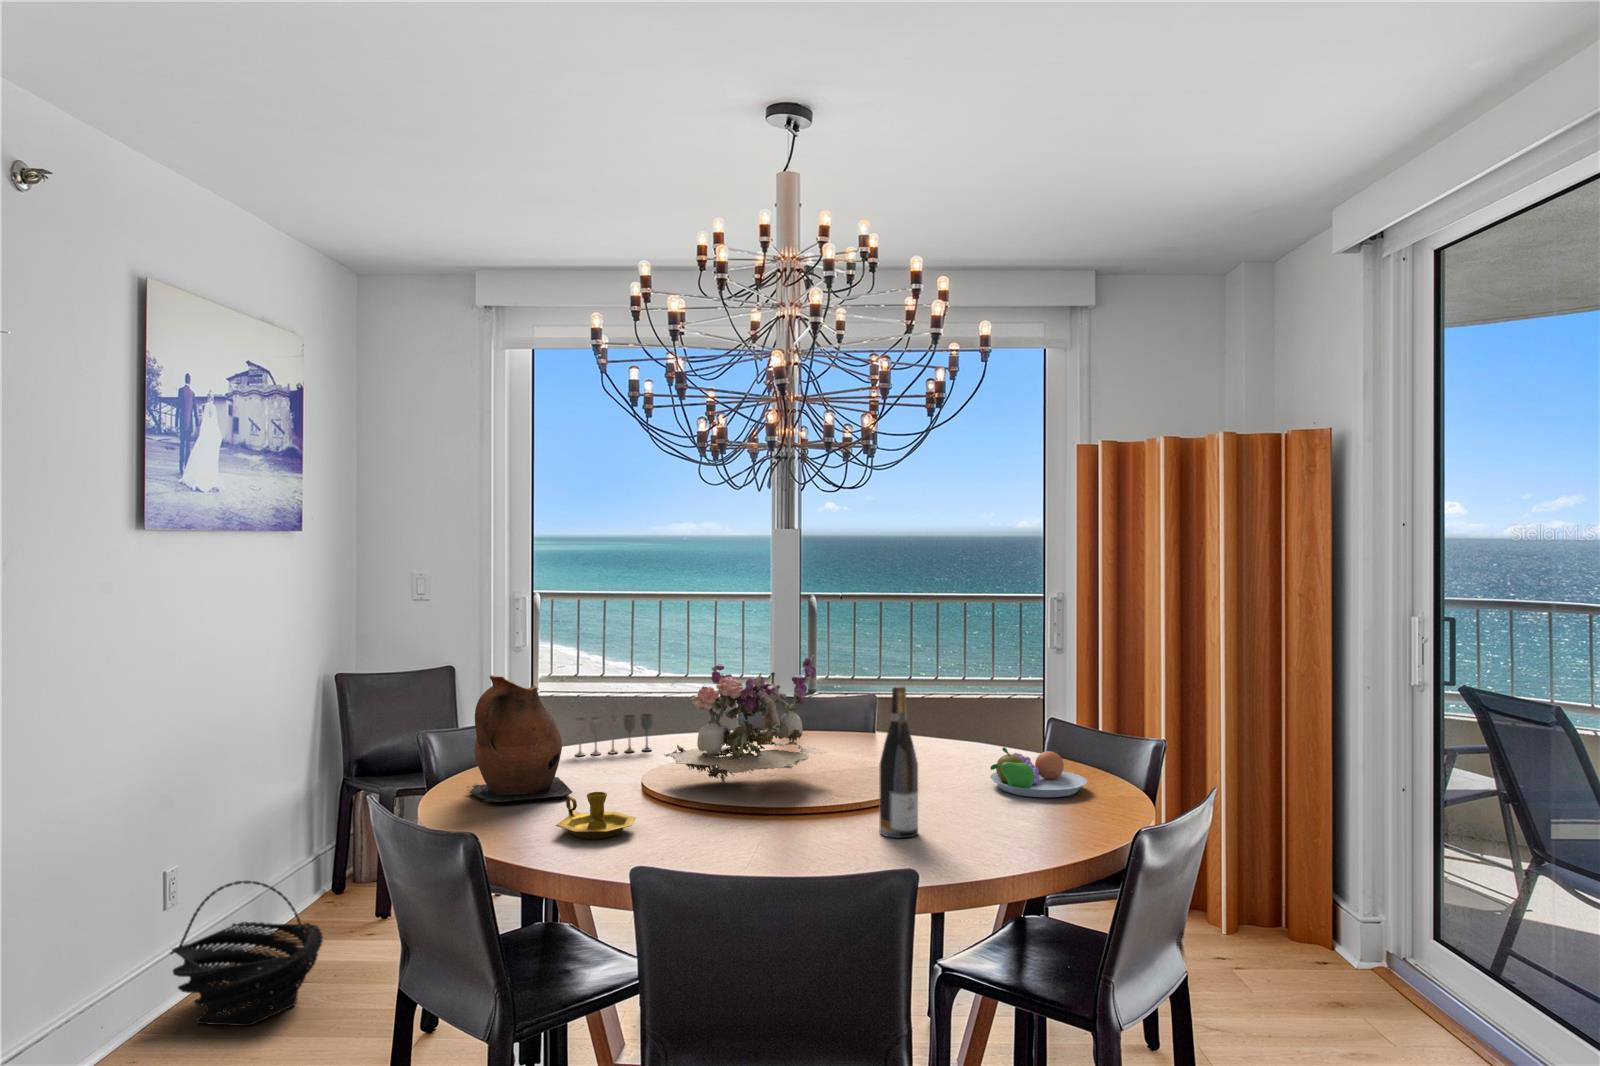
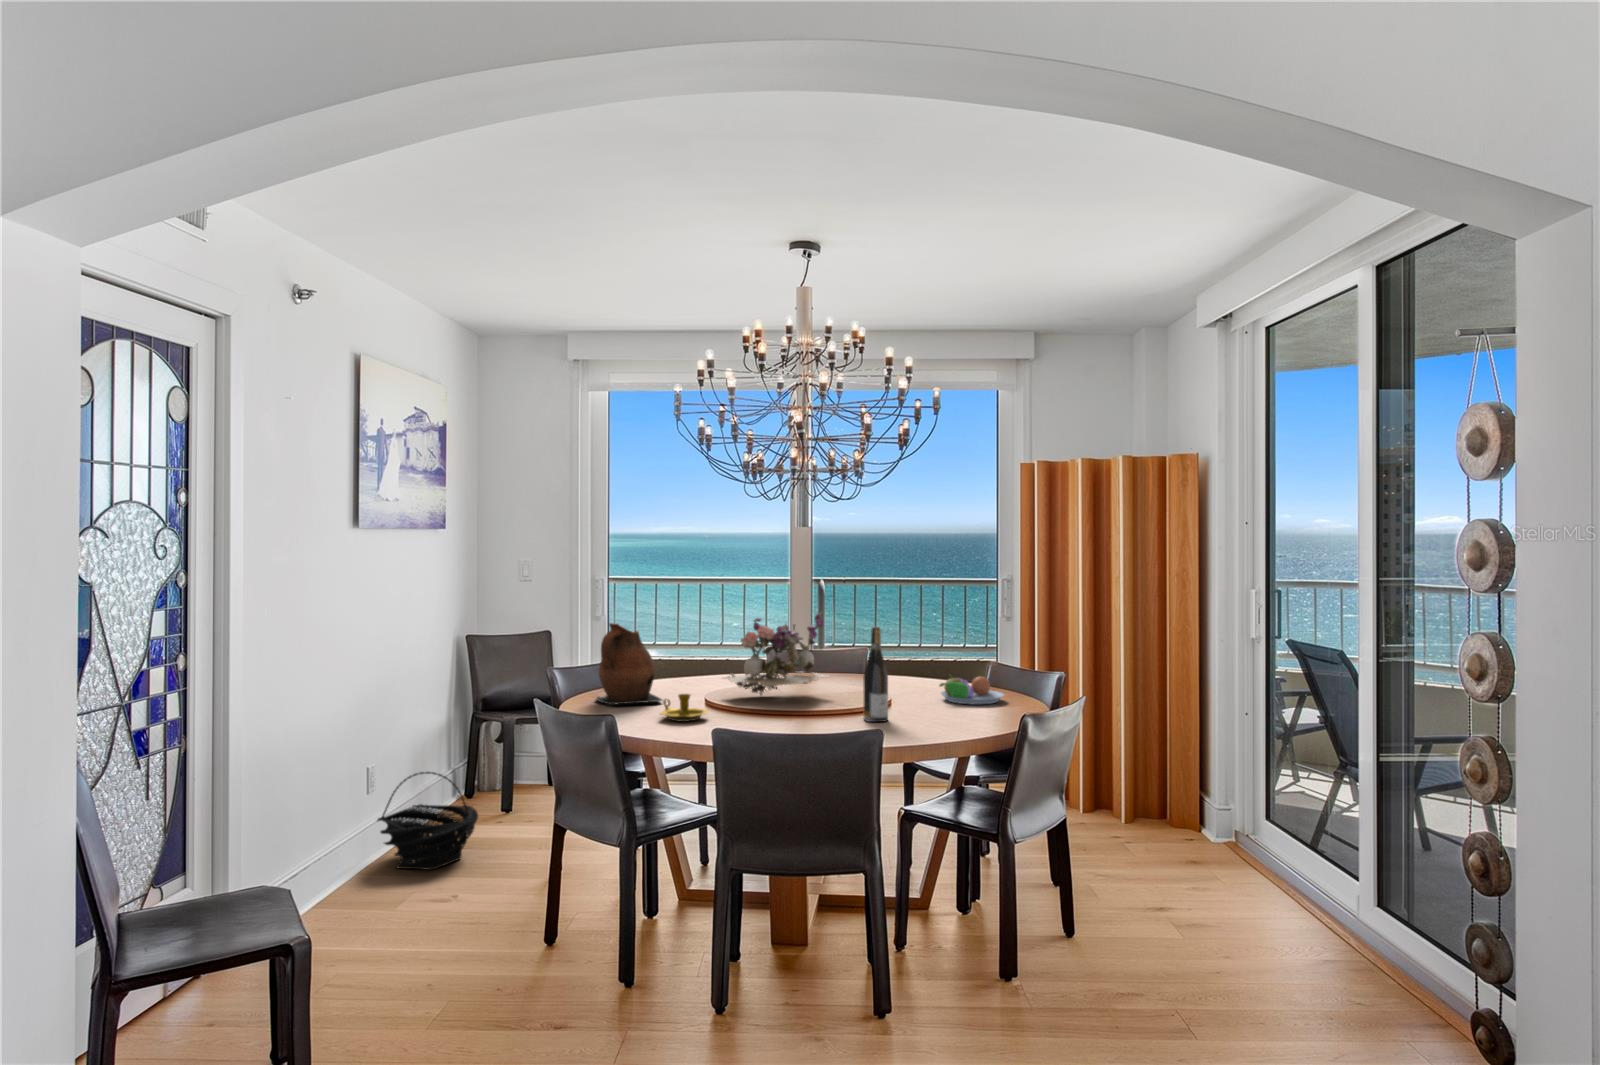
wine glass: present [574,714,653,756] -> none [656,655,710,683]

